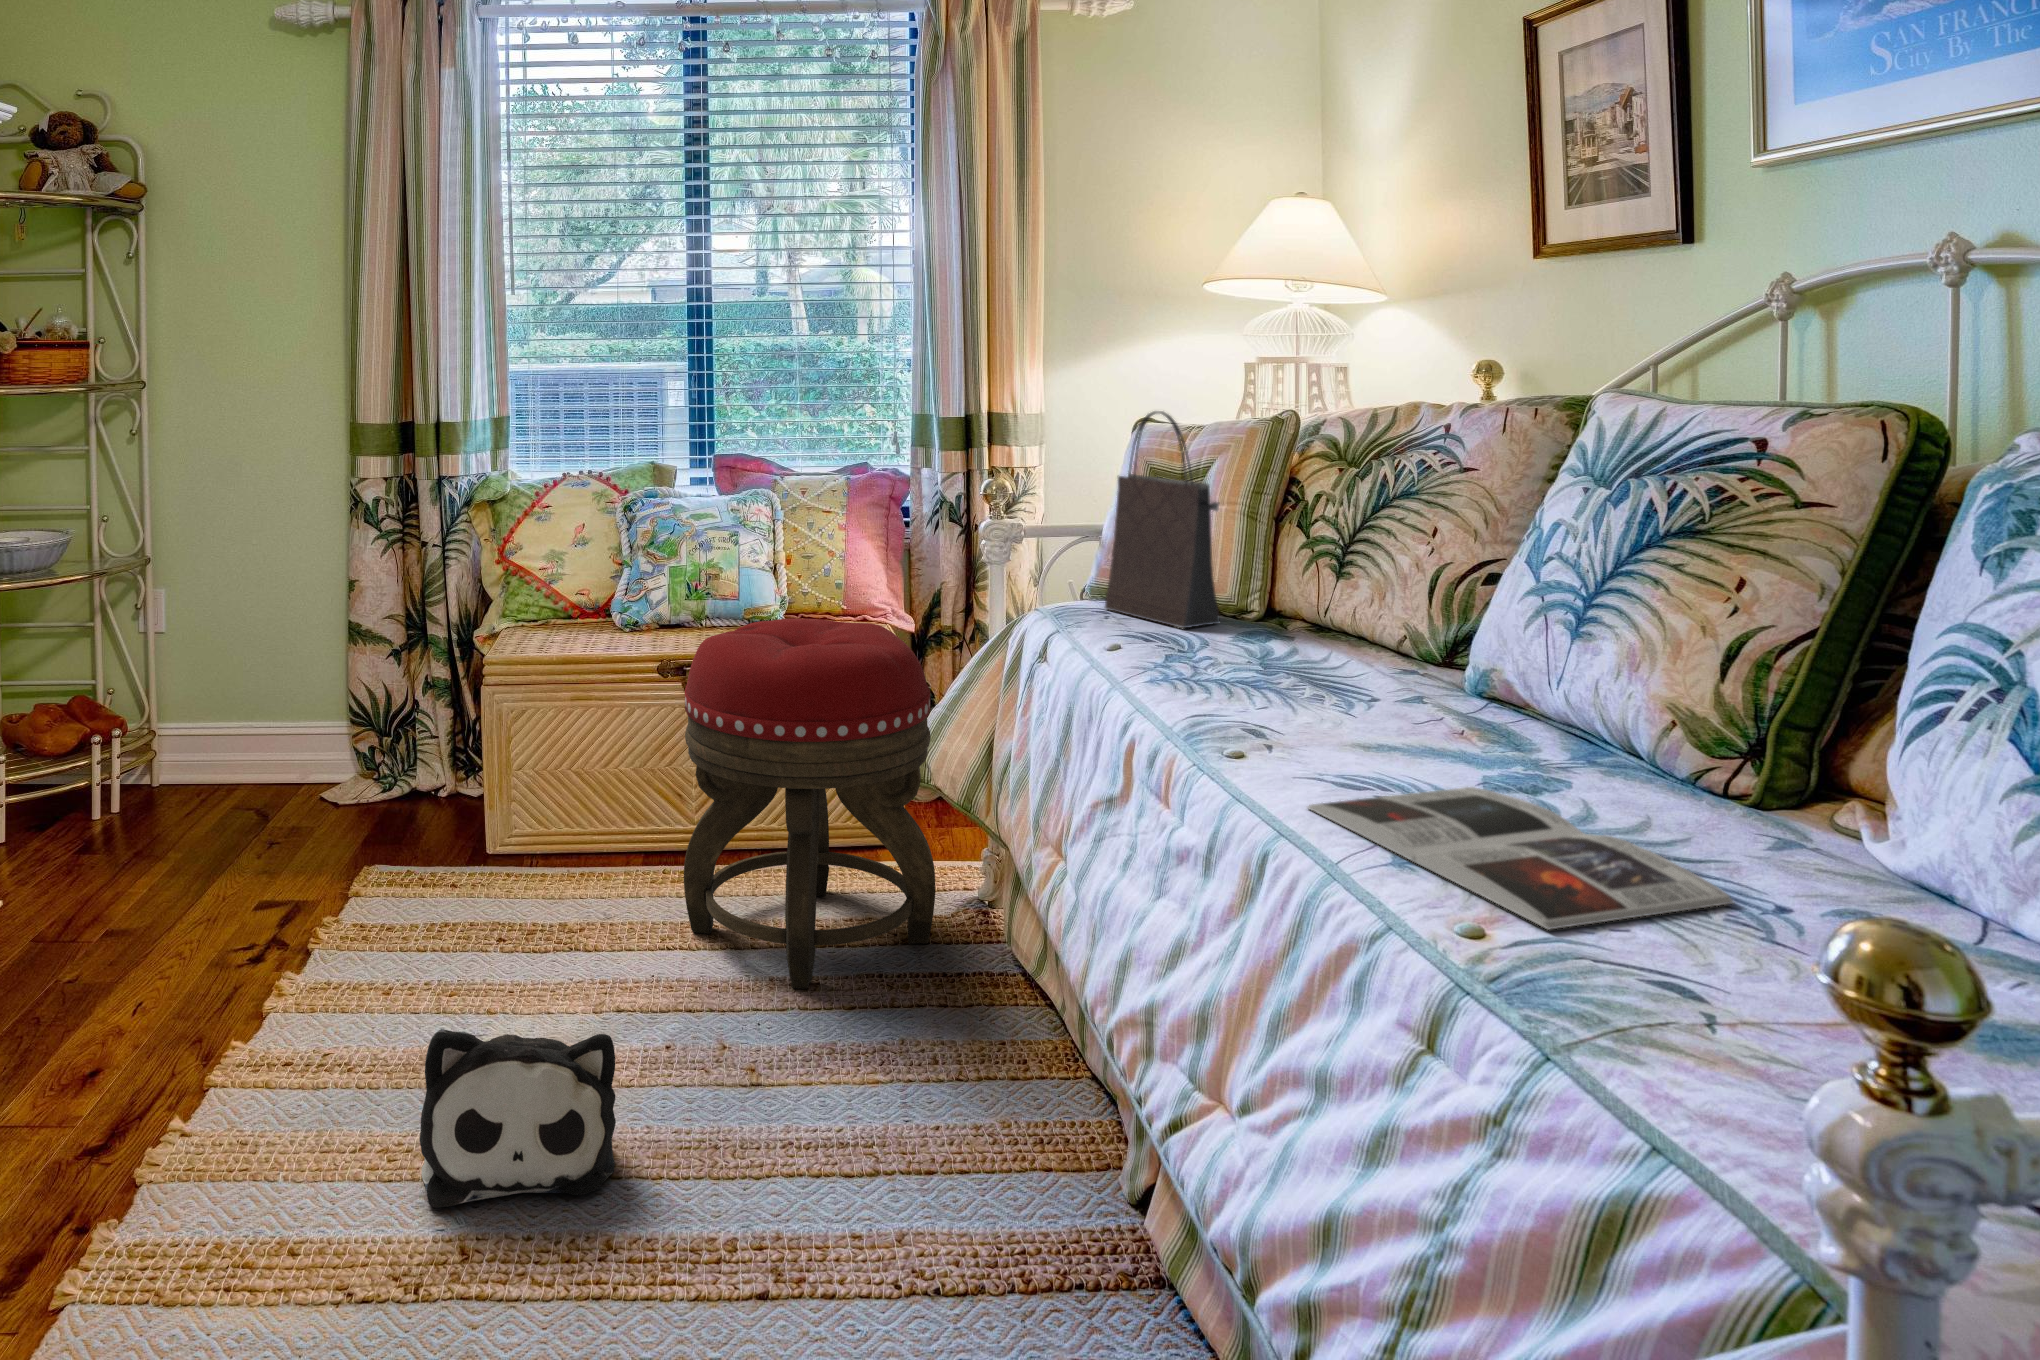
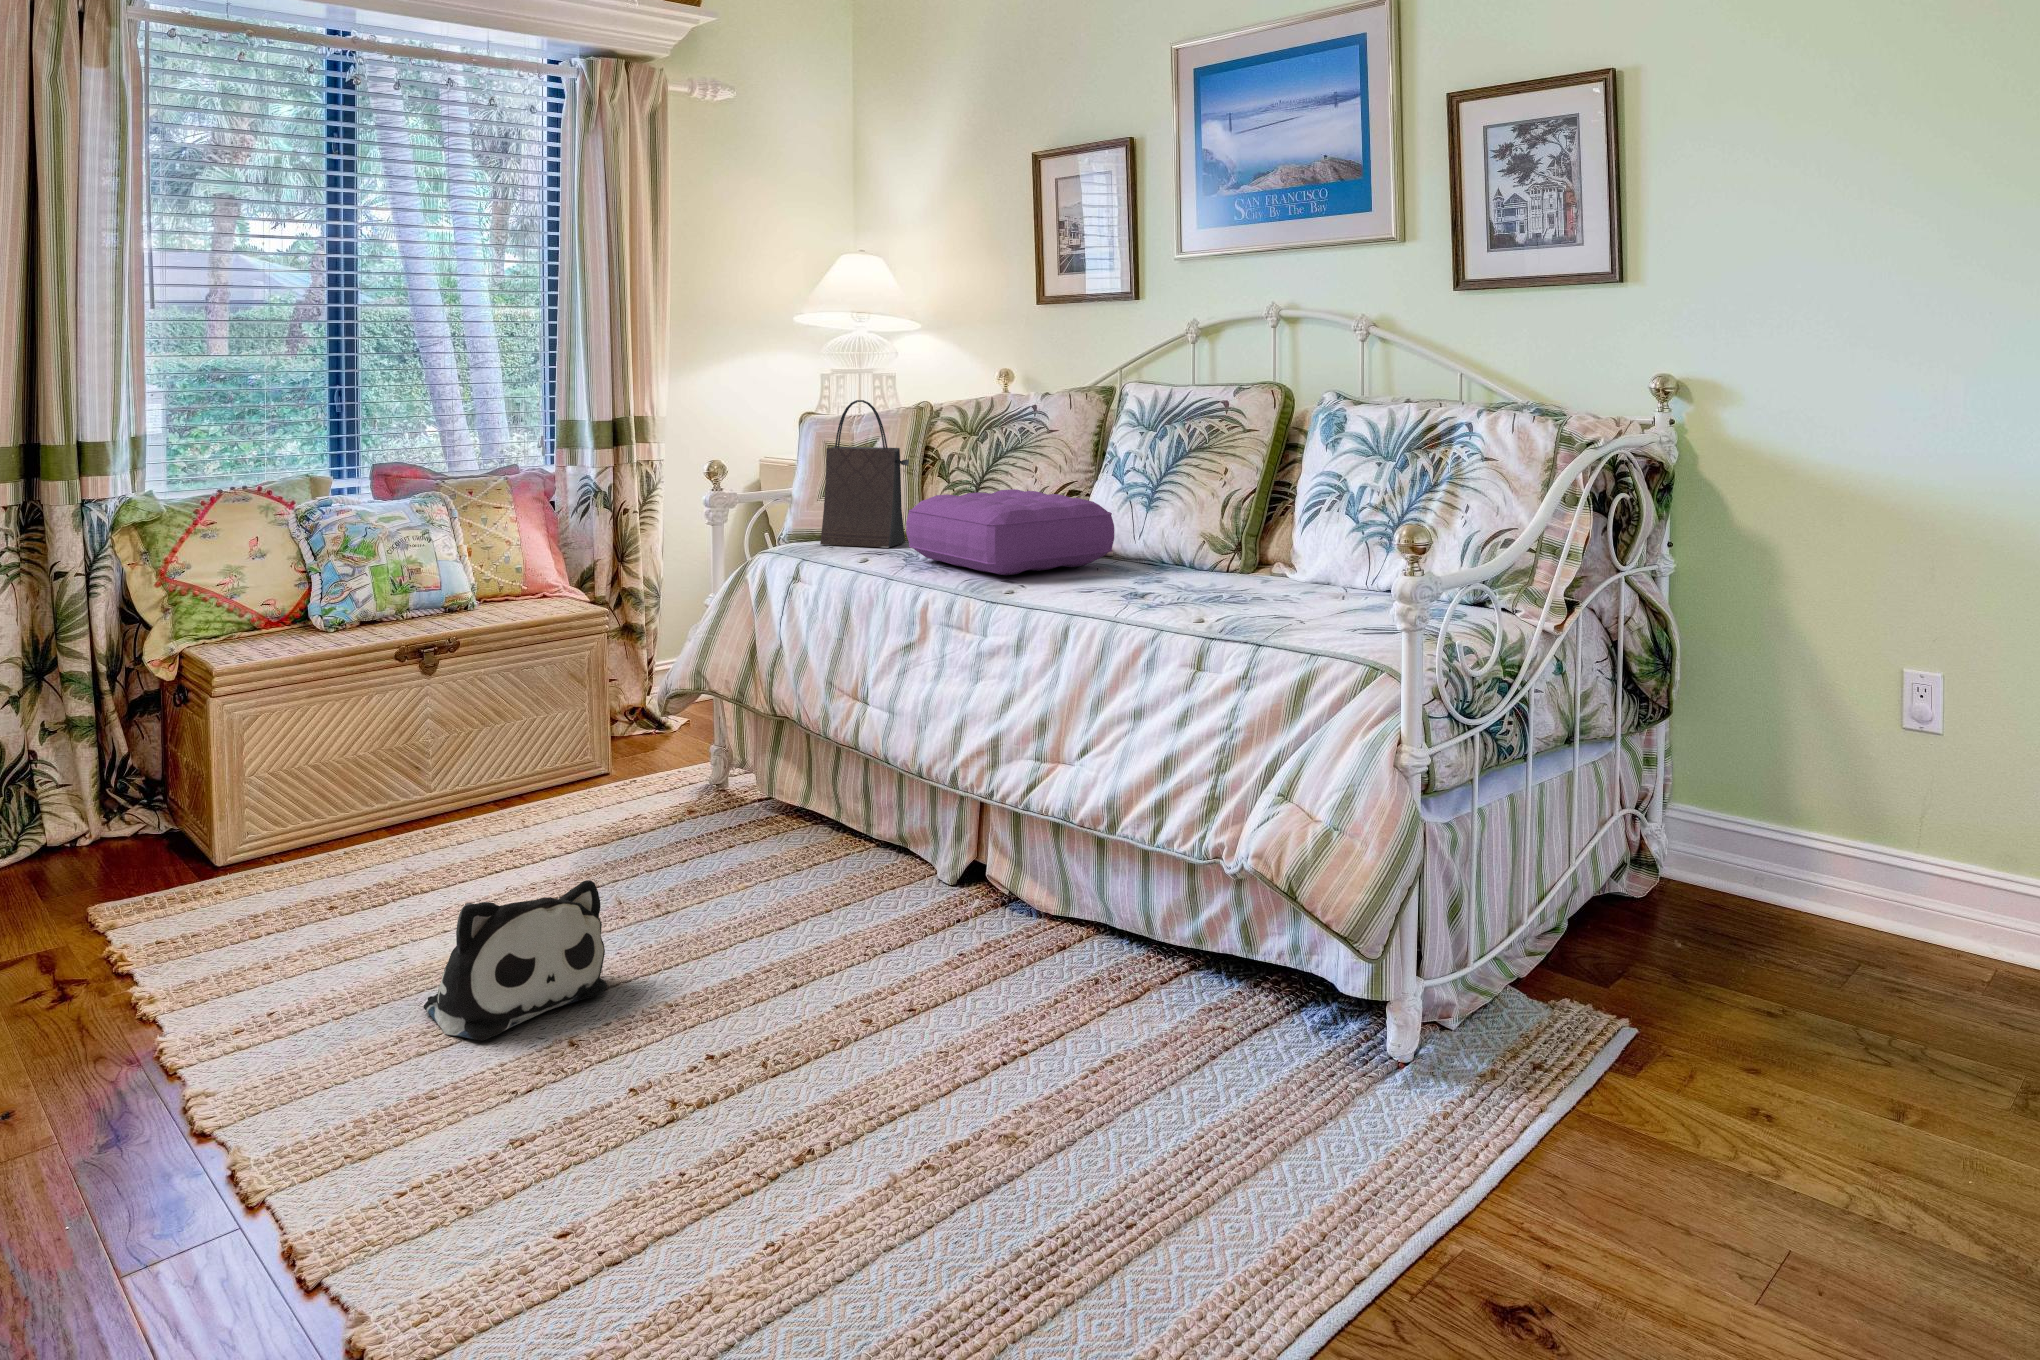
pillow: none [1170,567,1491,721] -> present [906,489,1114,575]
footstool: present [684,618,936,989] -> none [489,578,705,865]
magazine: present [1308,787,1734,929] -> none [1073,582,1273,618]

